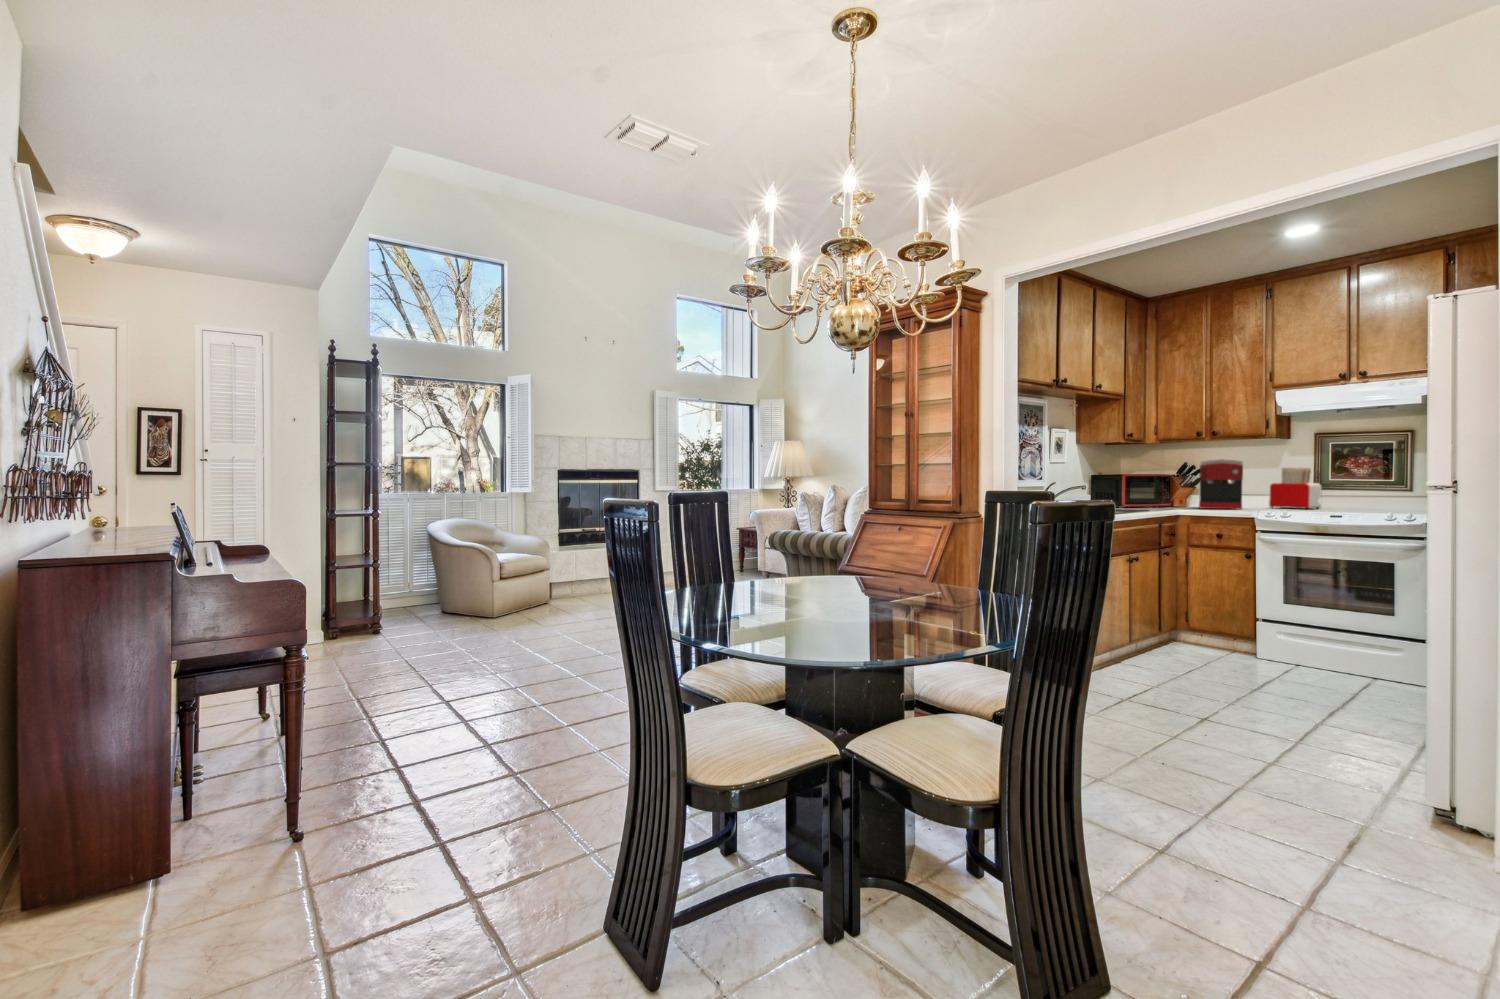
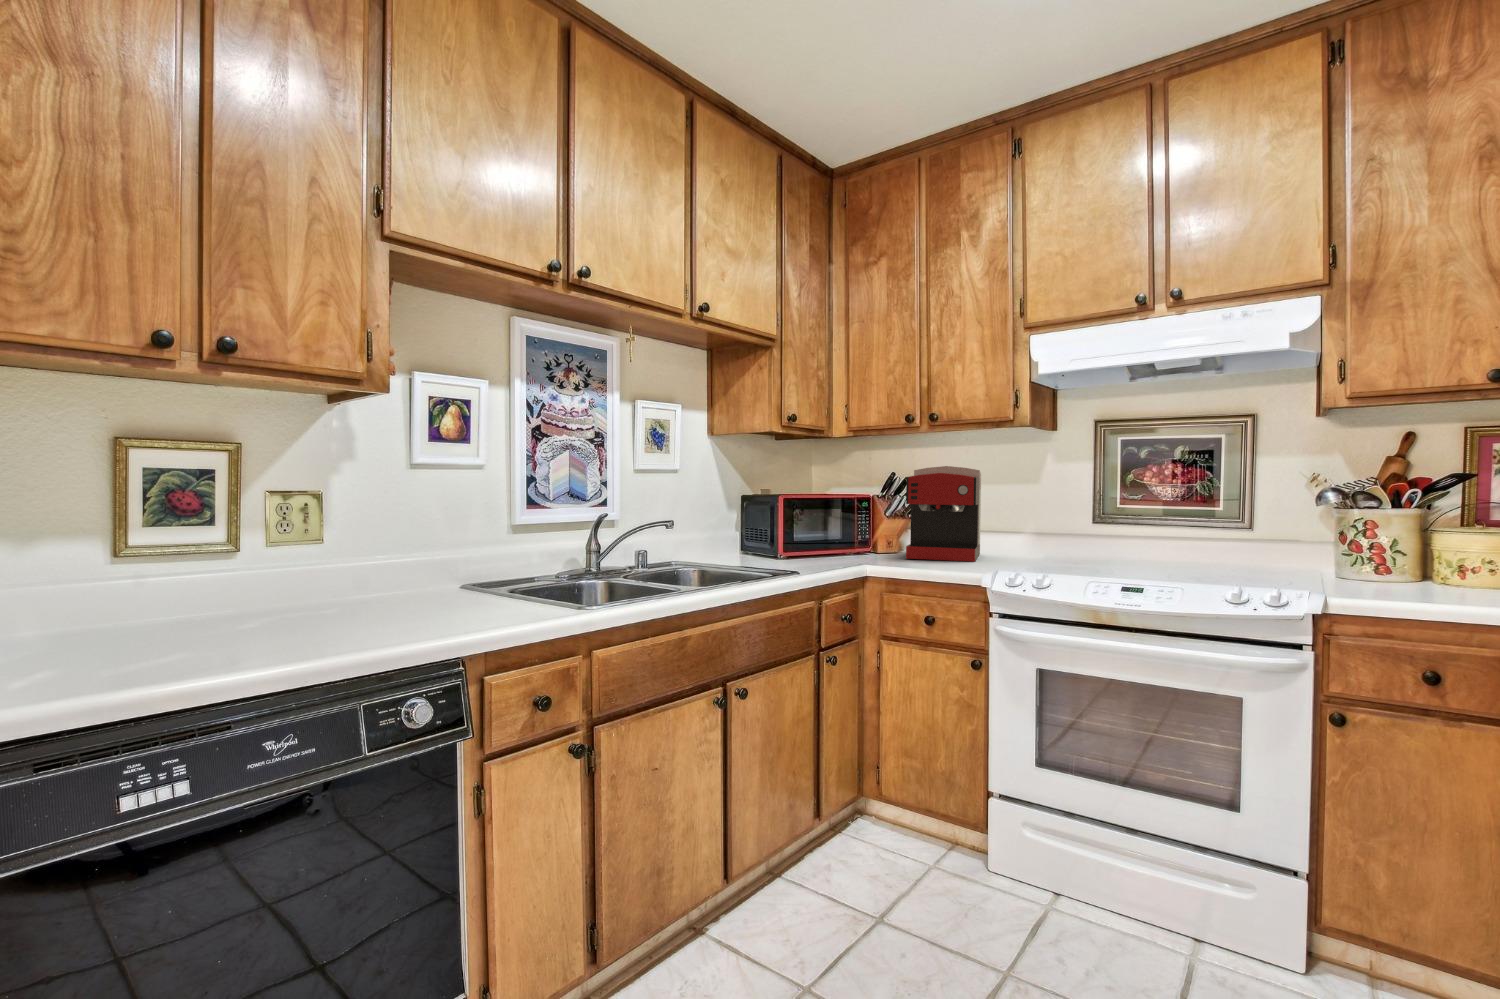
toaster: present [1269,468,1322,509] -> none [1023,483,1105,562]

